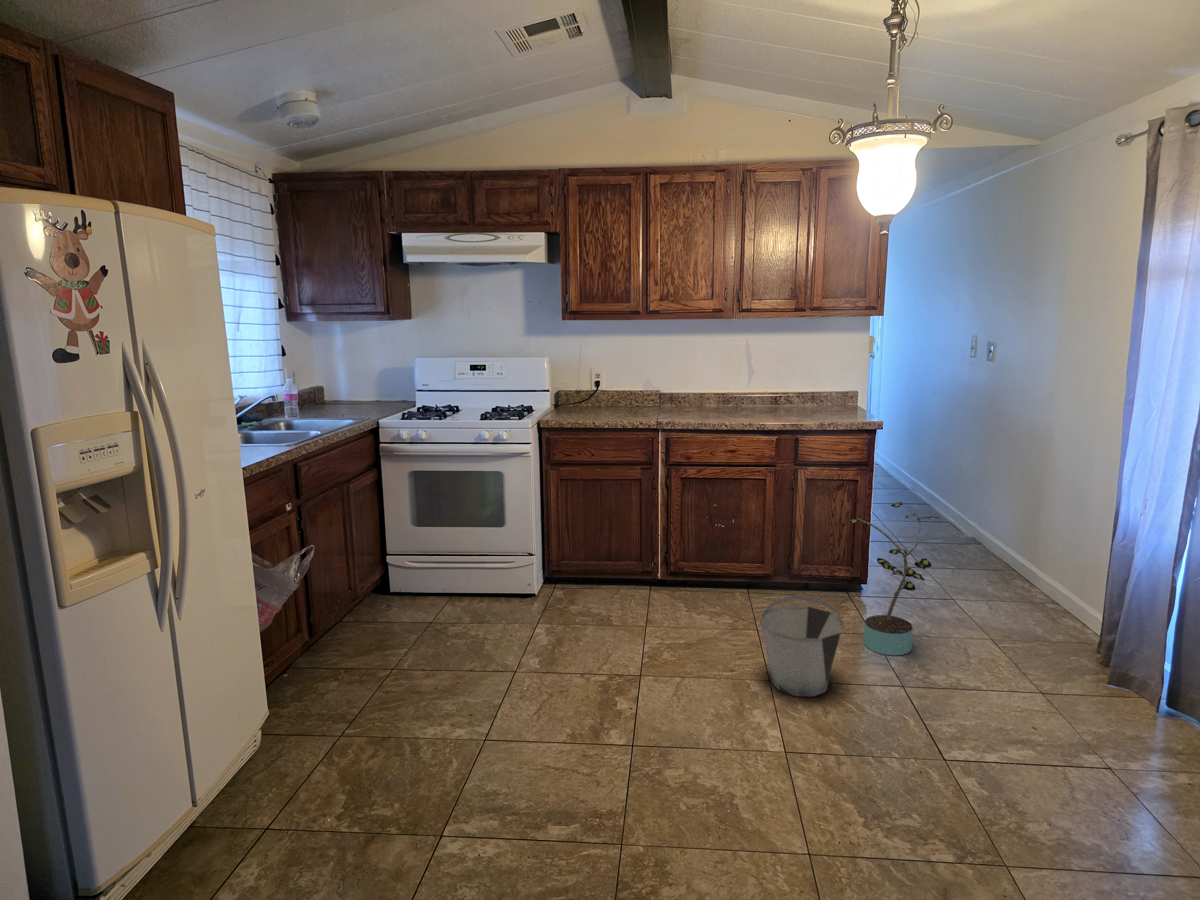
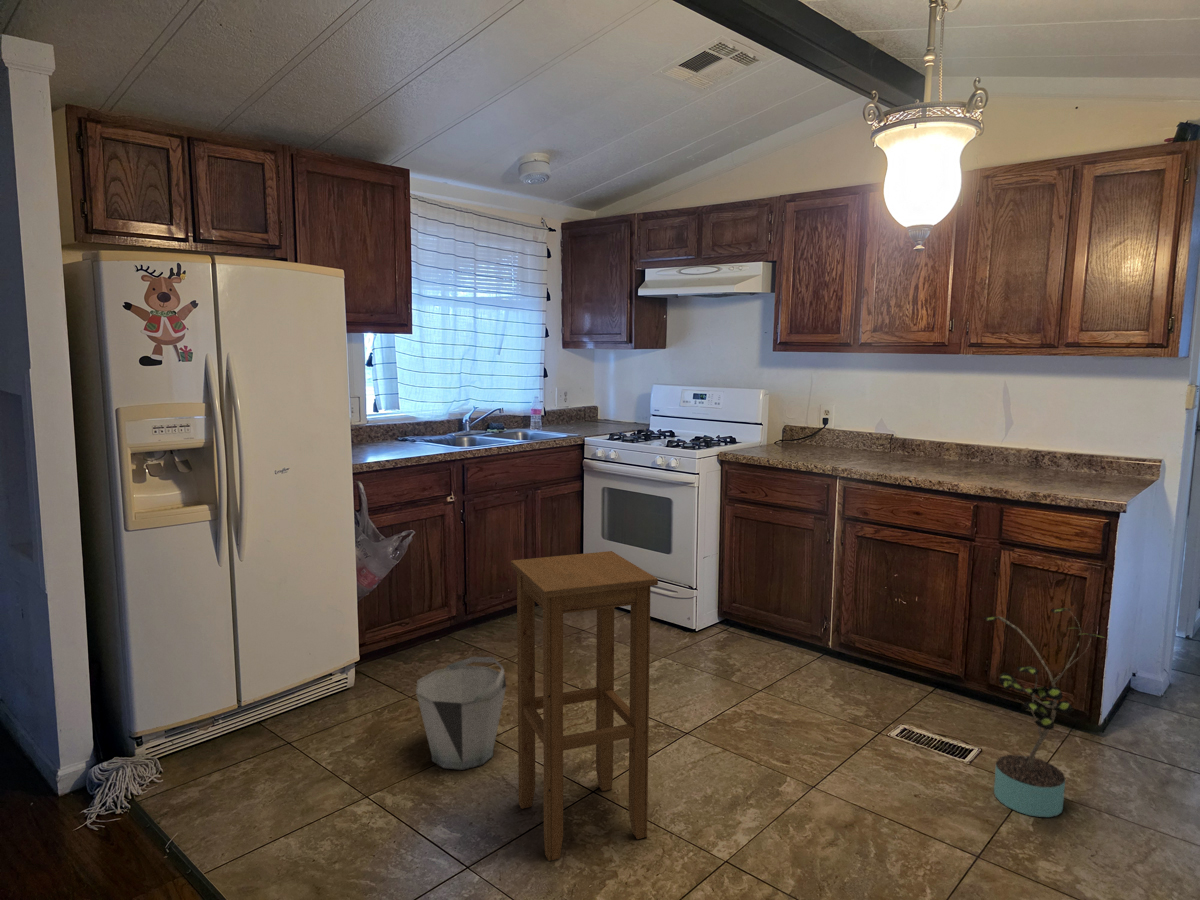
stool: none [587,527,742,839] -> present [511,551,658,861]
bucket: present [760,595,844,697] -> present [416,657,506,770]

